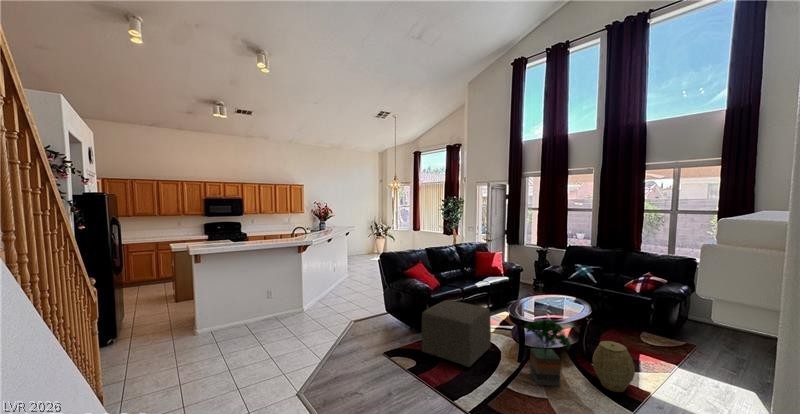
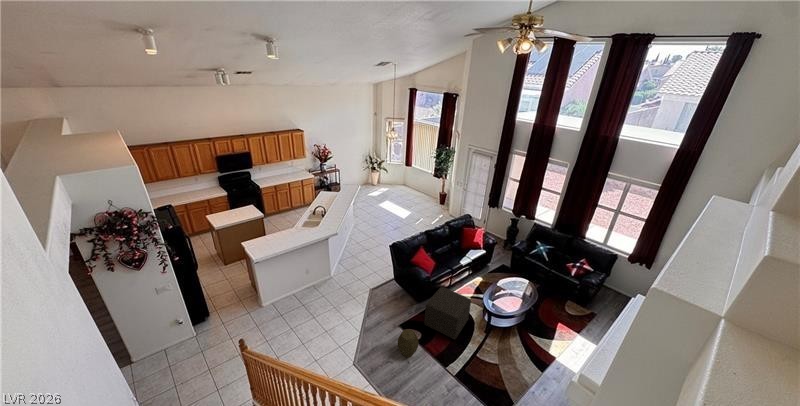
potted tree: present [525,319,571,386] -> none [491,317,519,354]
woven basket: present [593,341,635,392] -> present [397,329,419,357]

